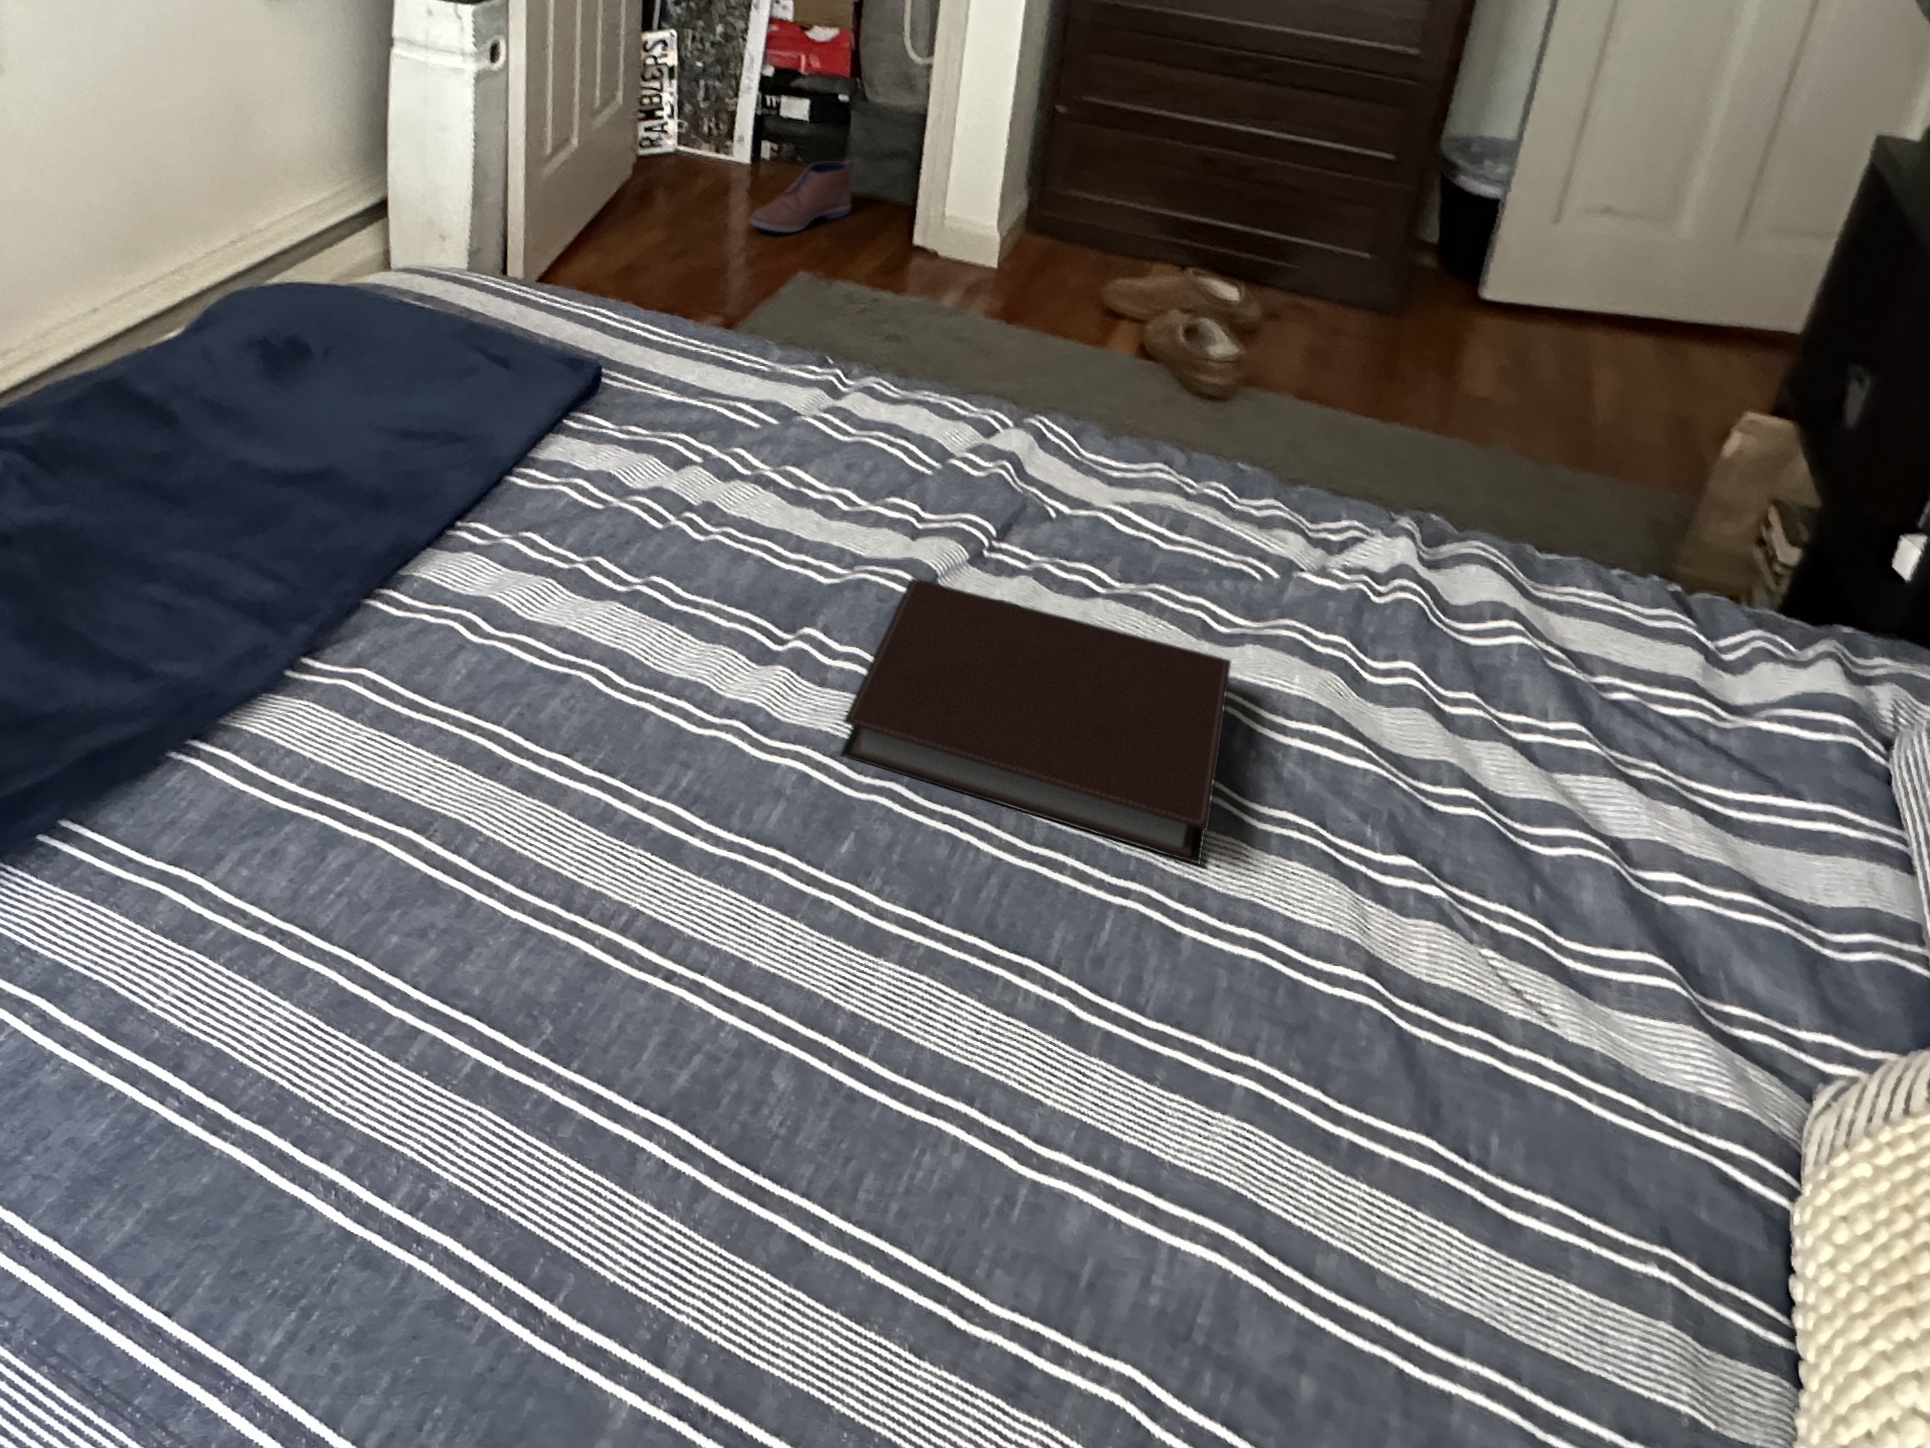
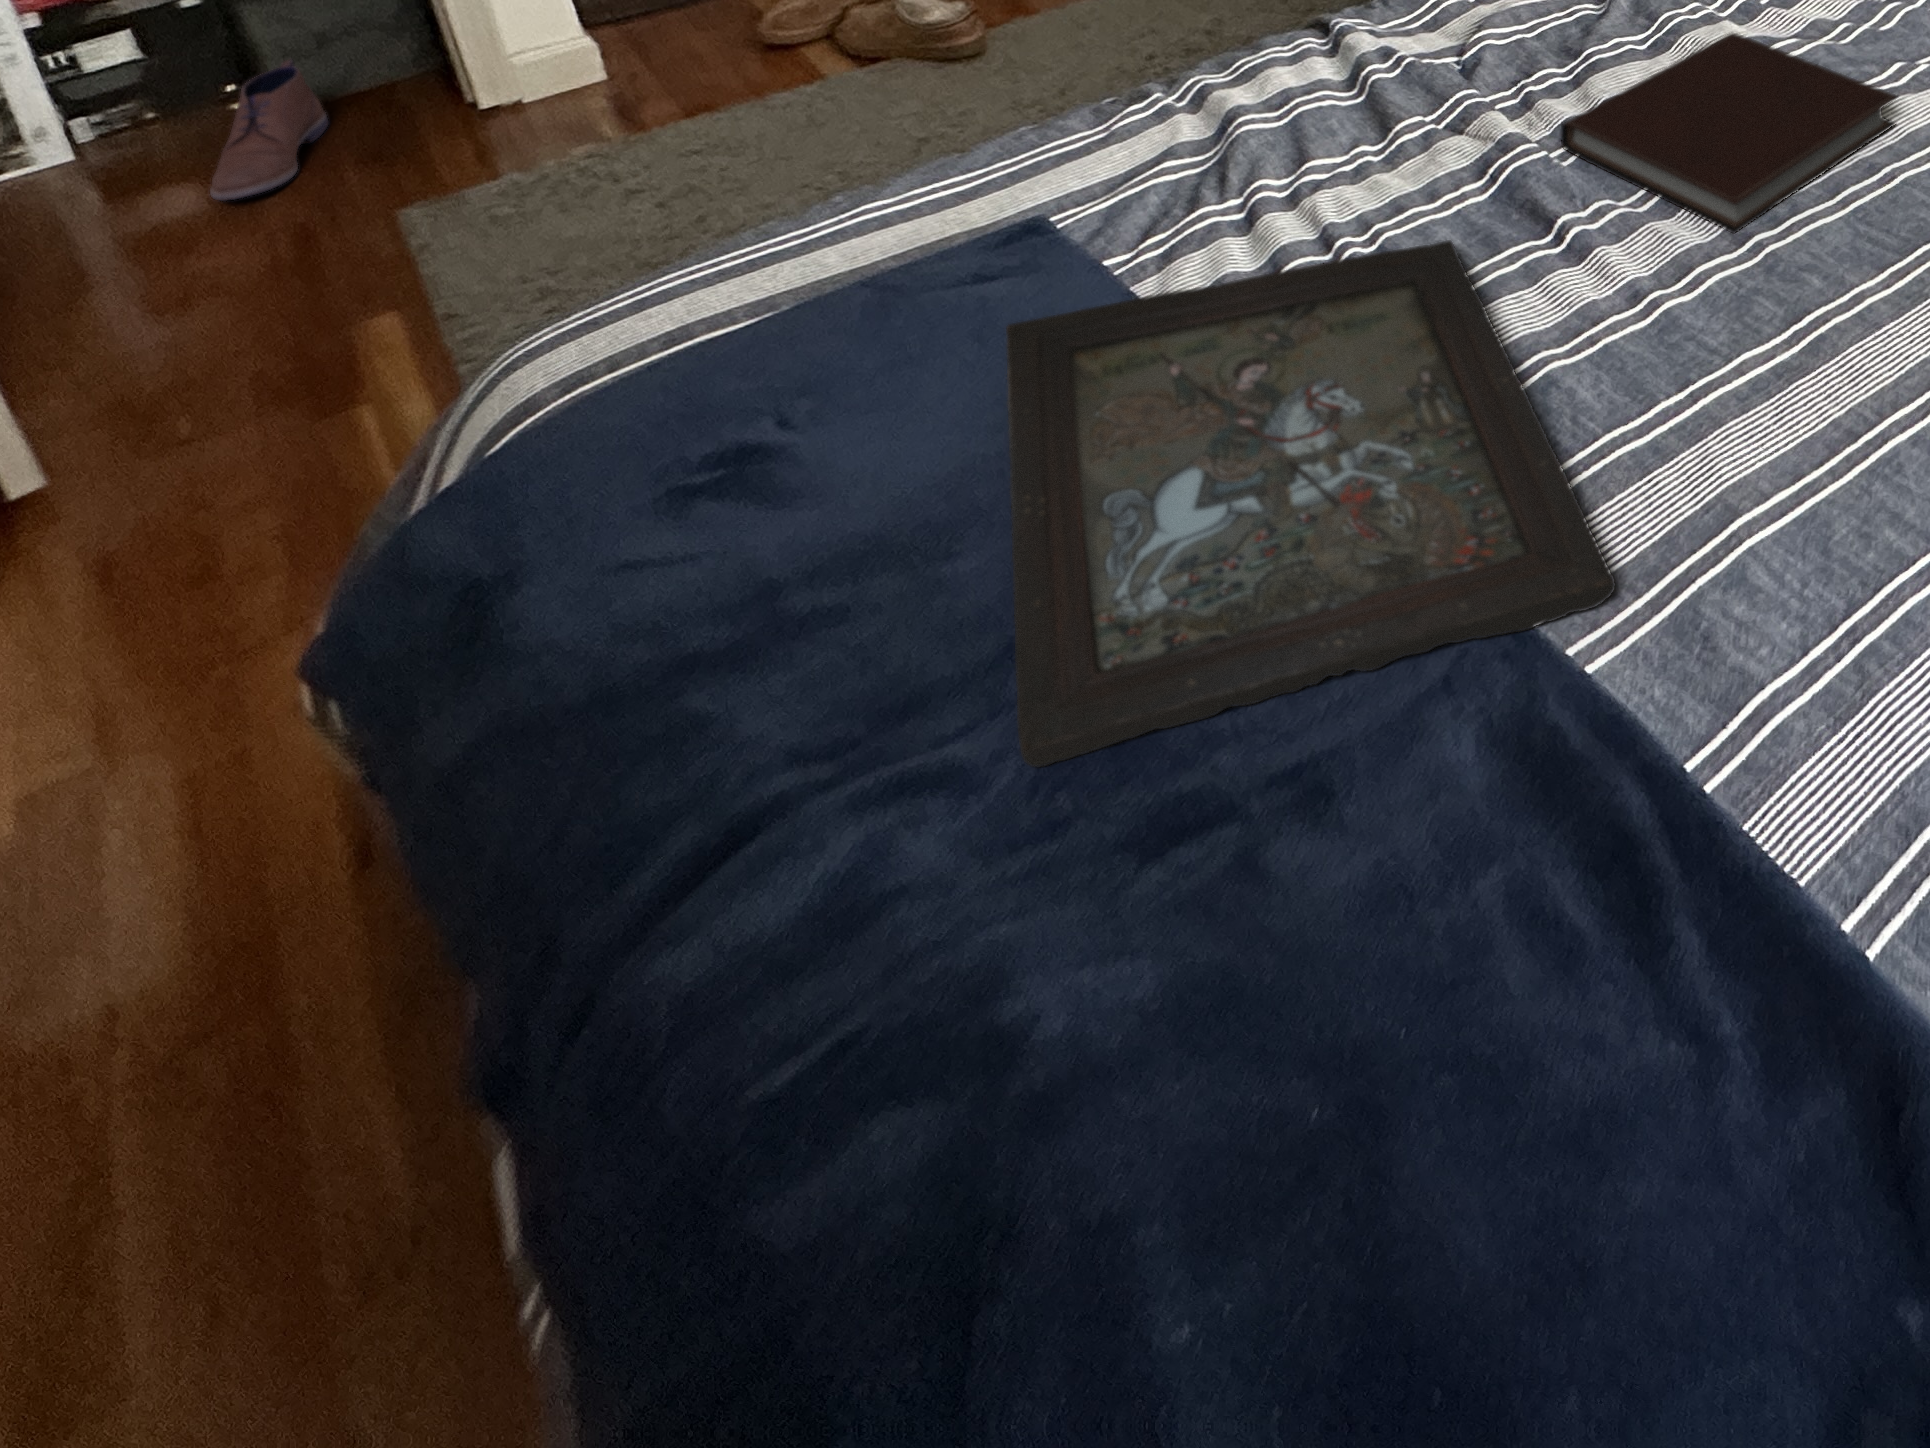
tray: none [55,395,670,755] -> present [1006,240,1615,767]

